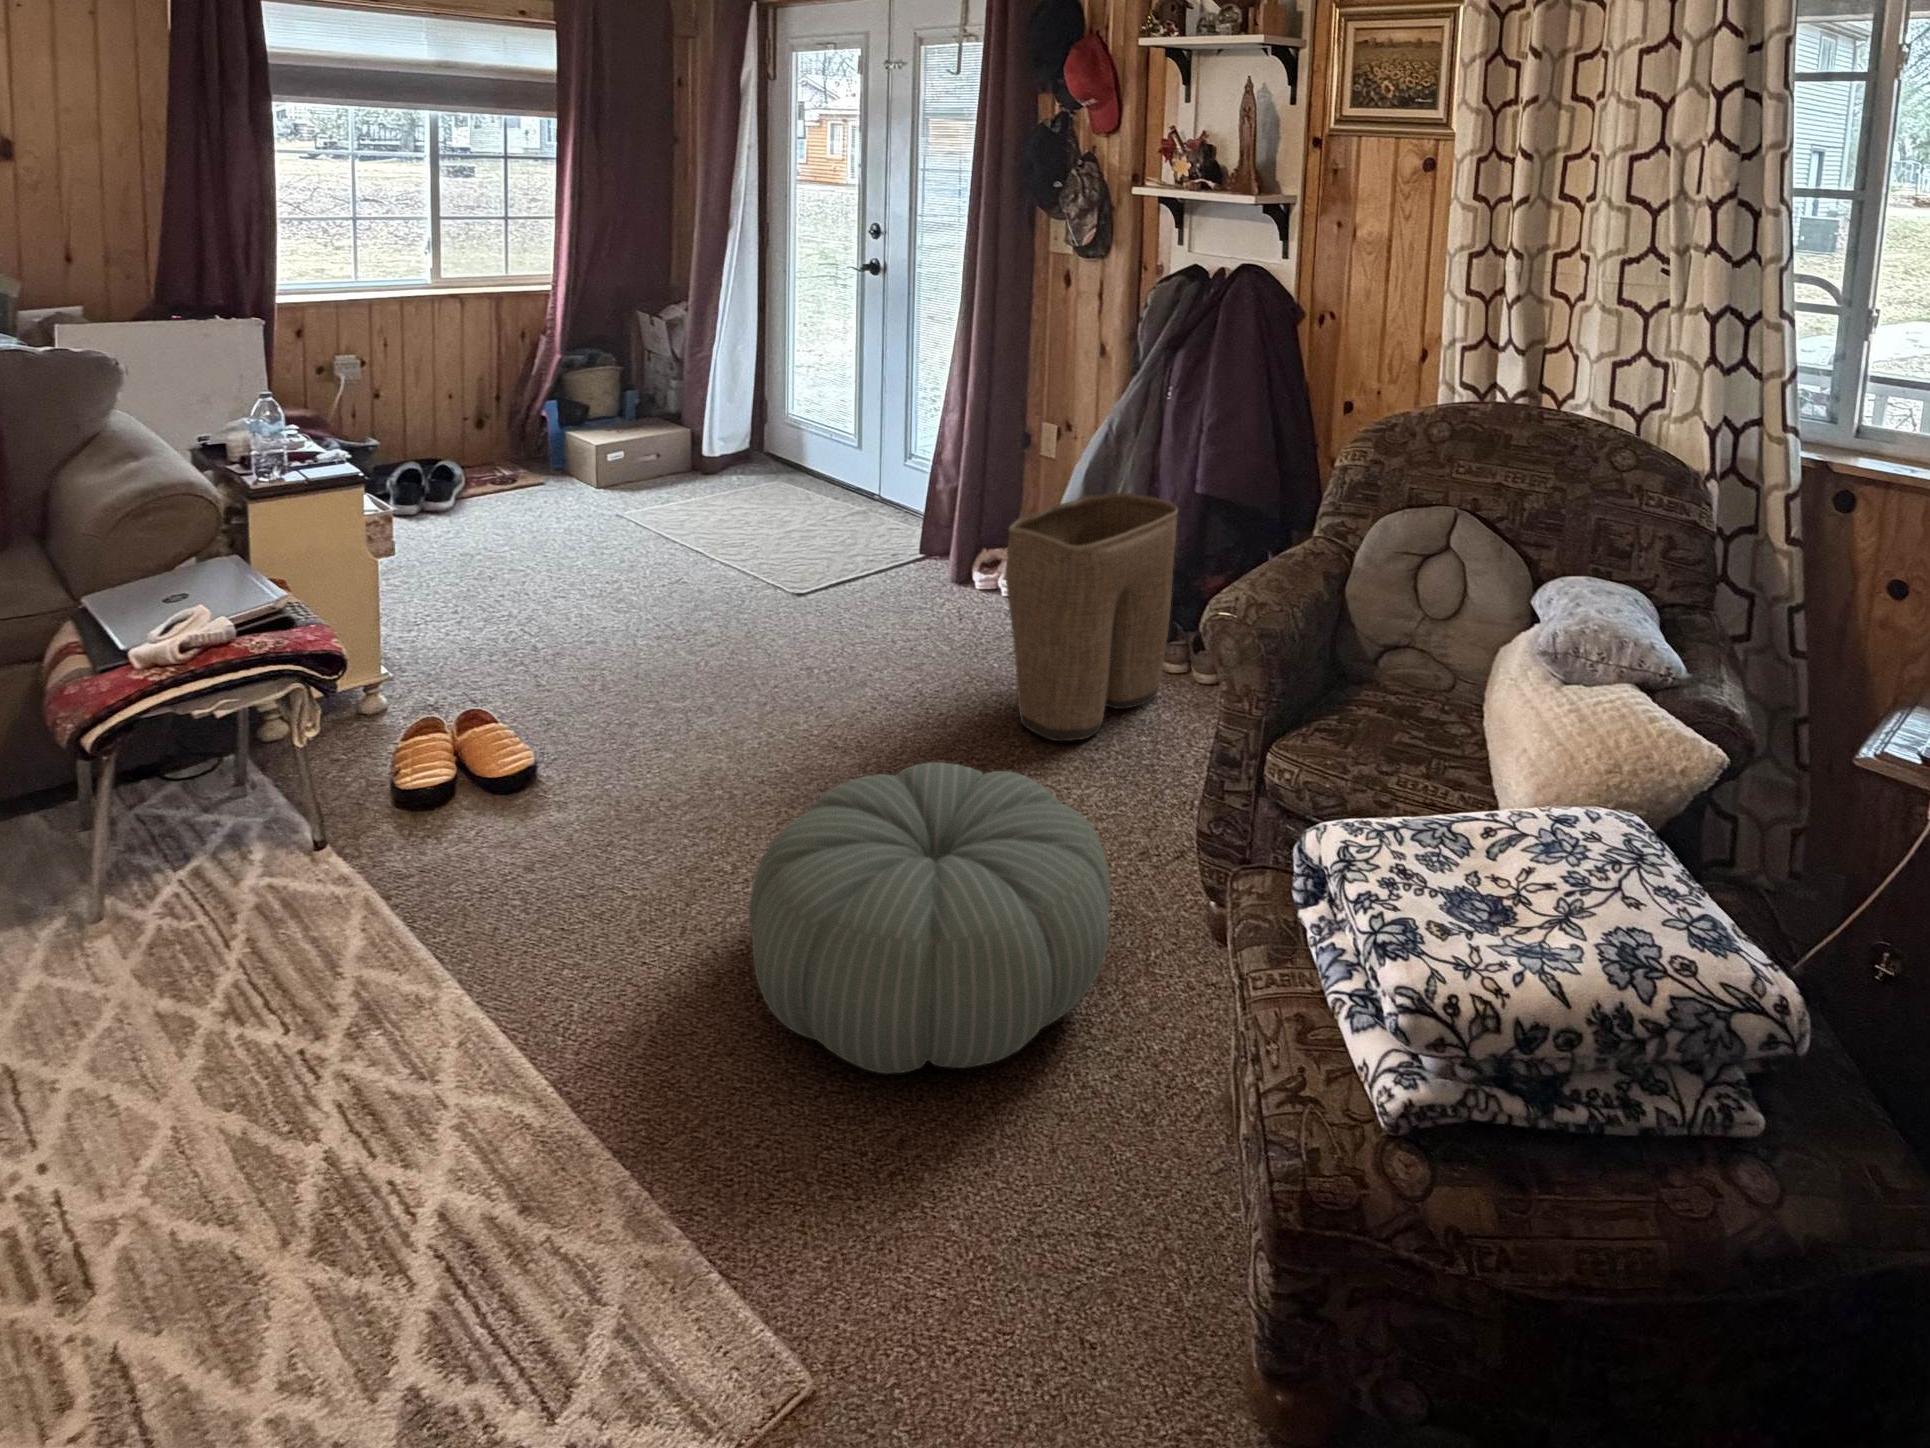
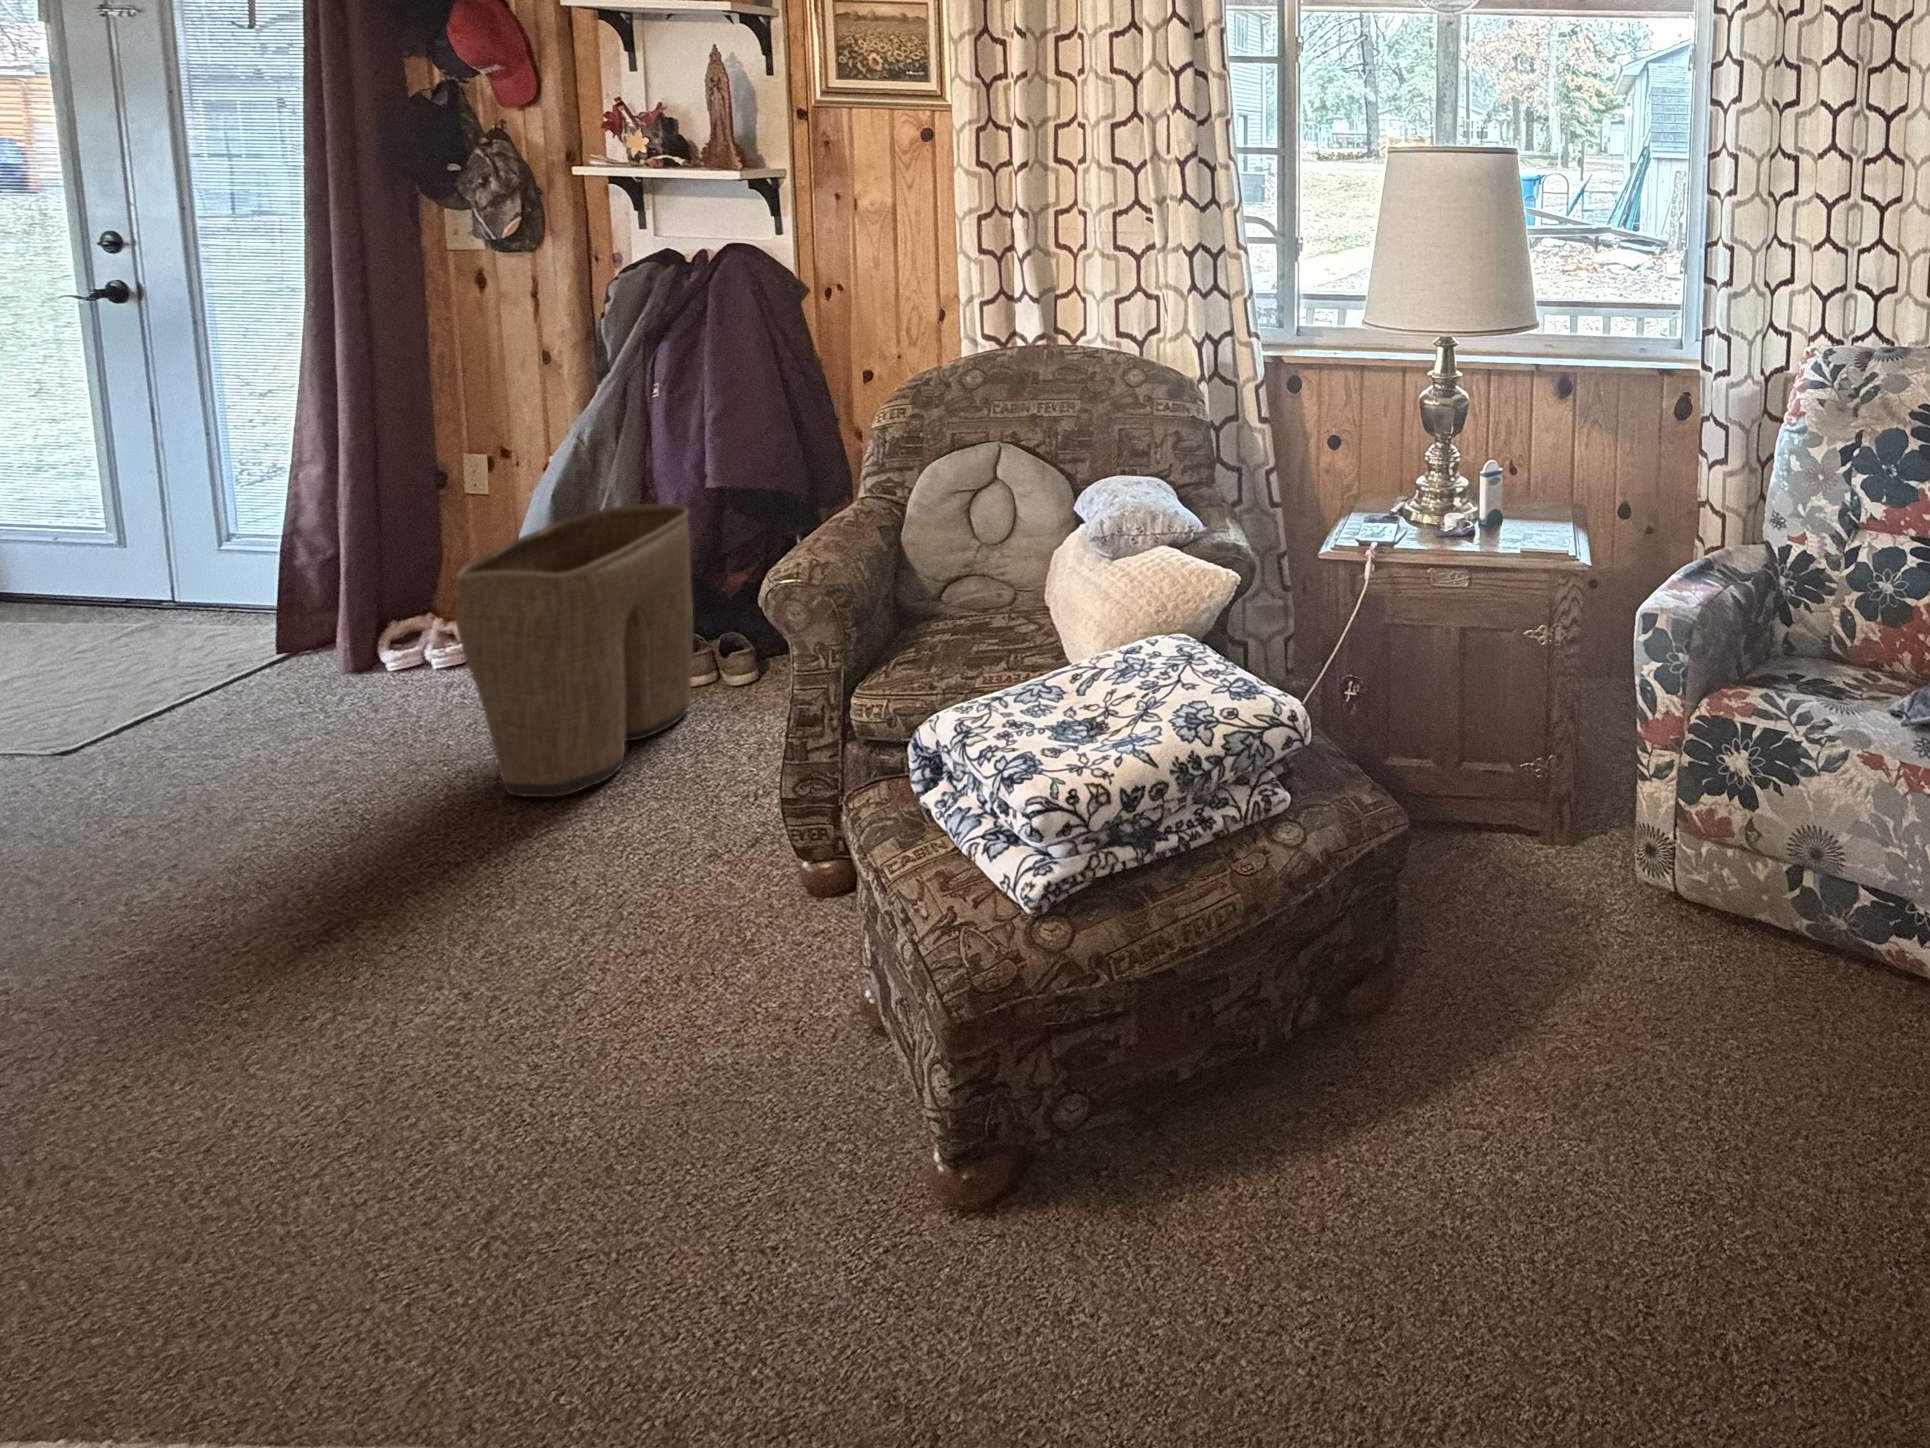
pouf: present [749,762,1110,1074] -> none [136,825,700,1219]

